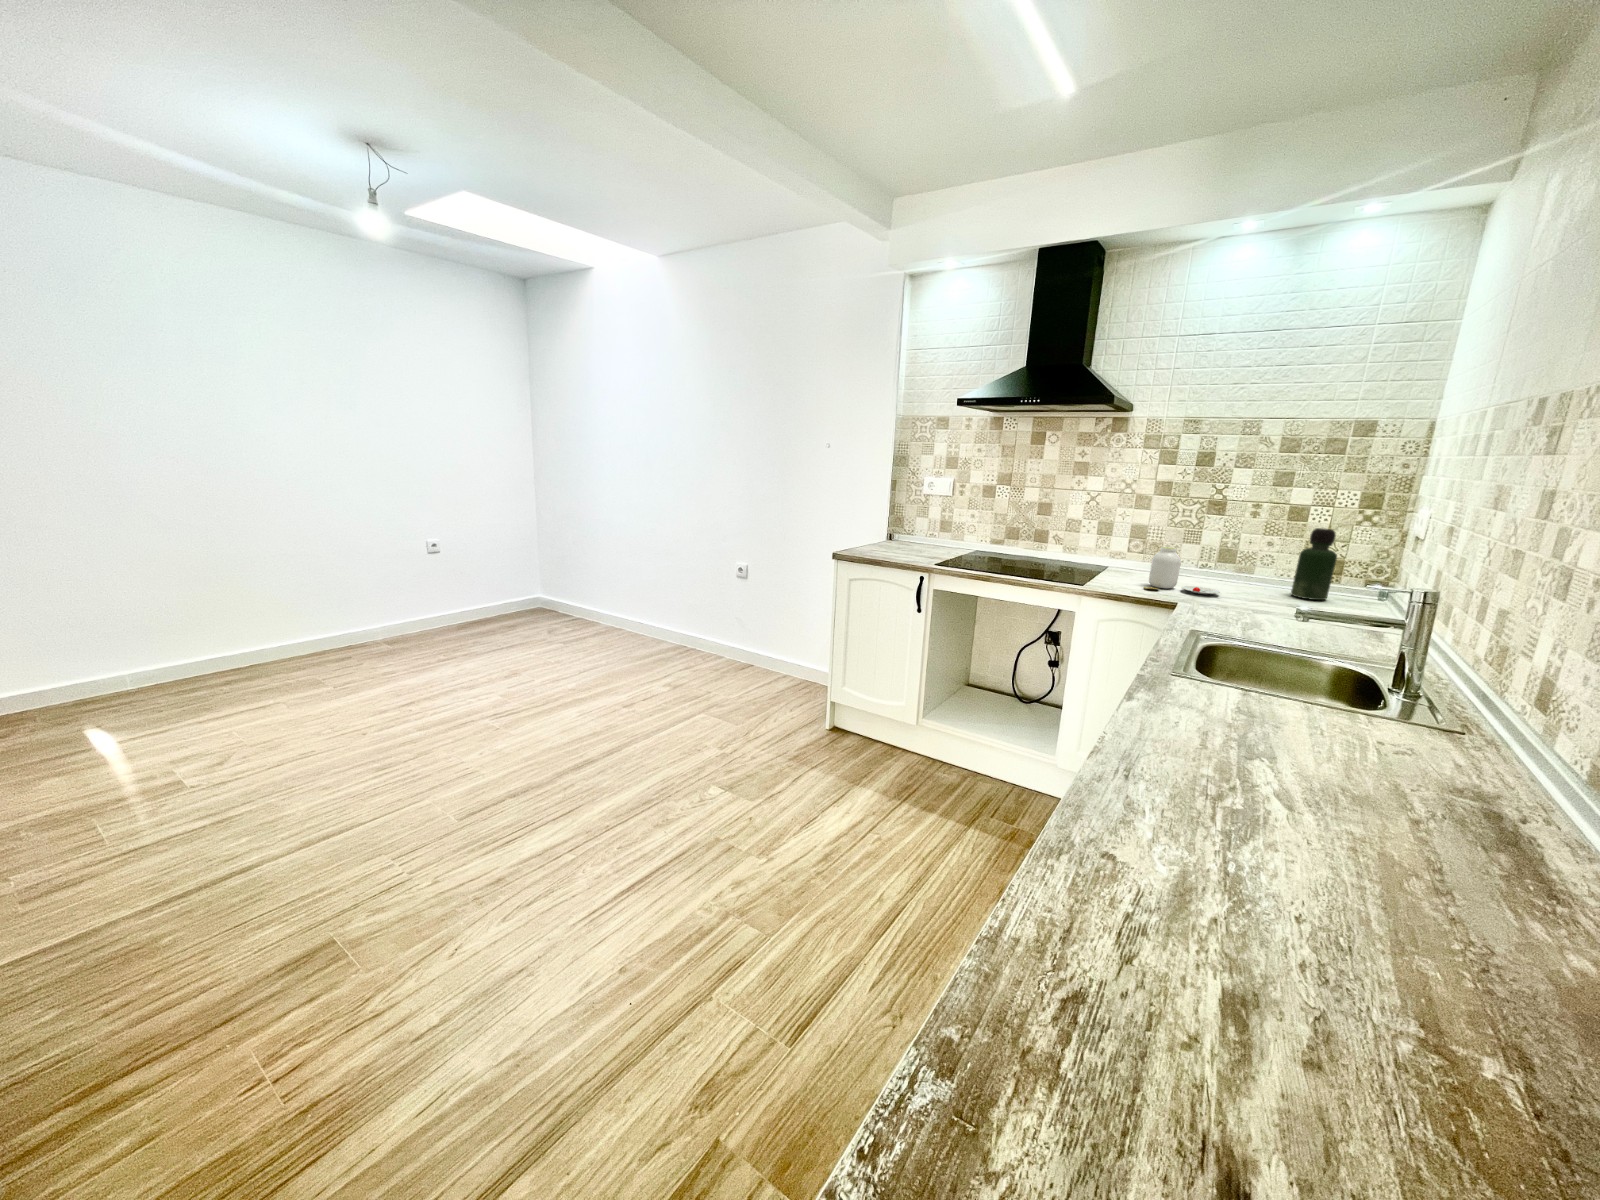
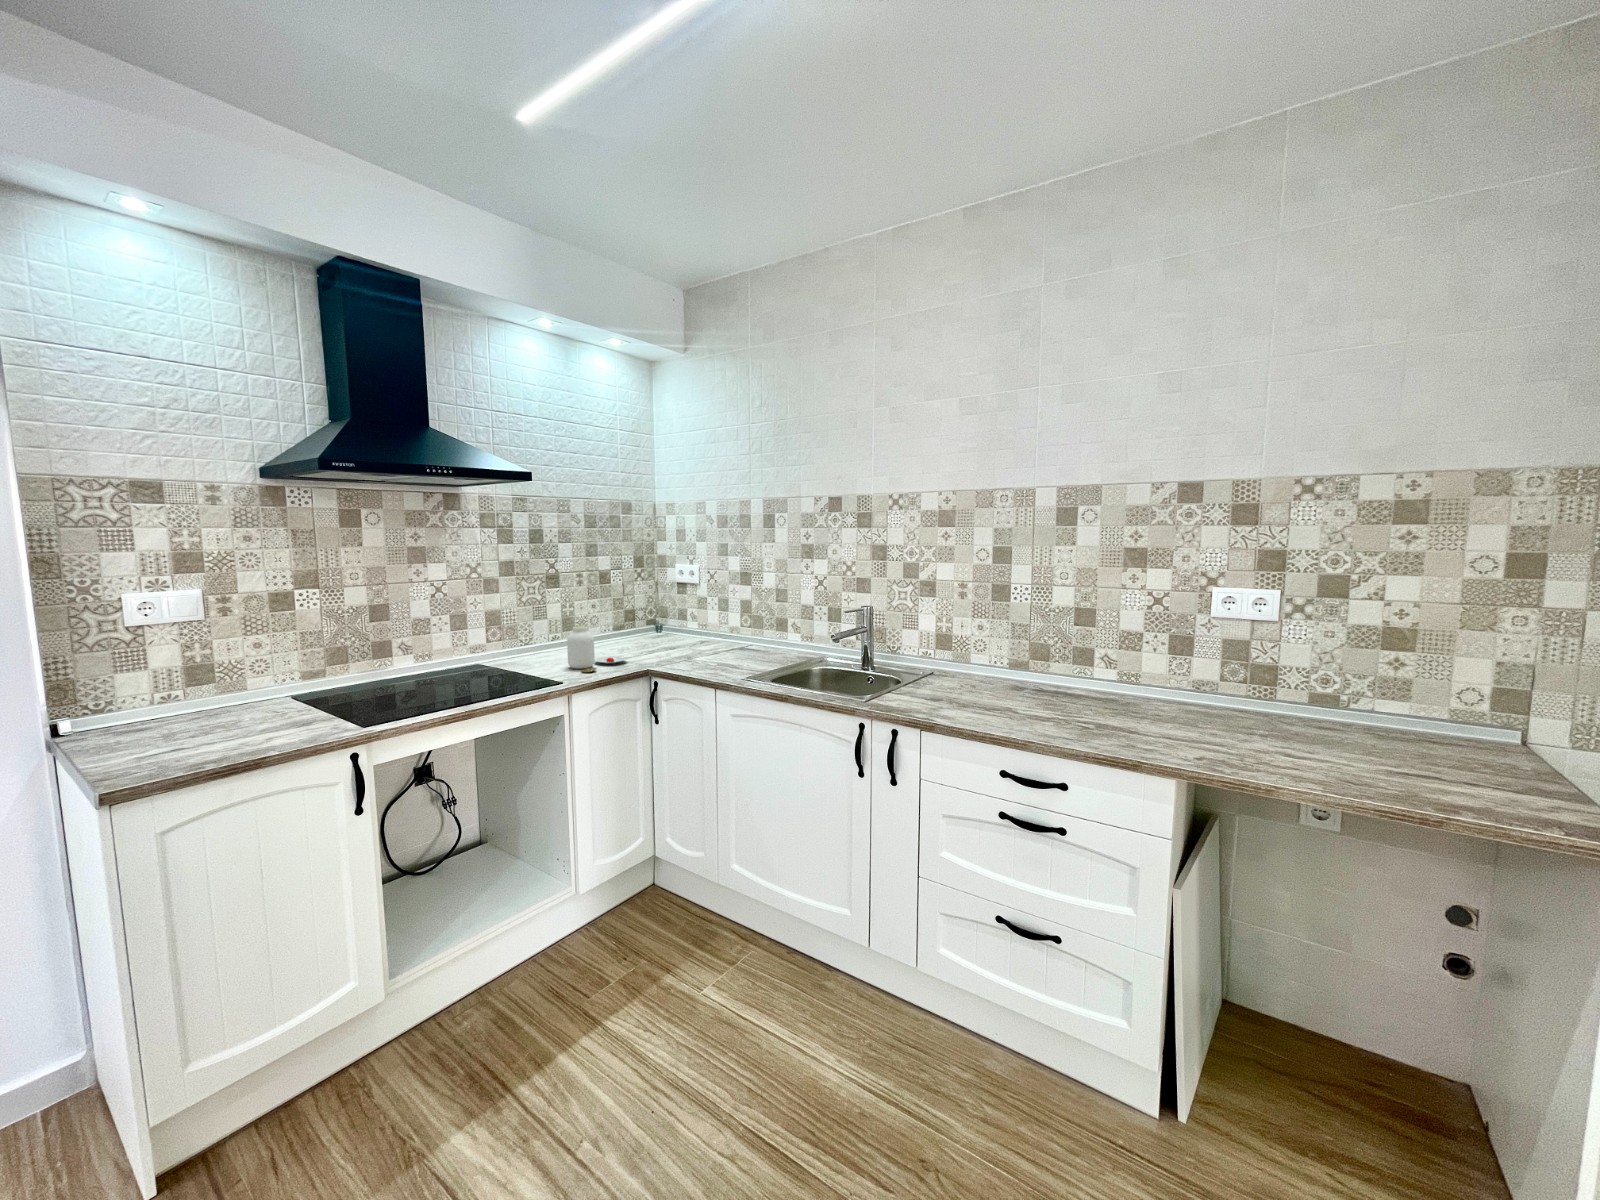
bottle: present [1291,528,1337,600] -> none [627,588,652,646]

